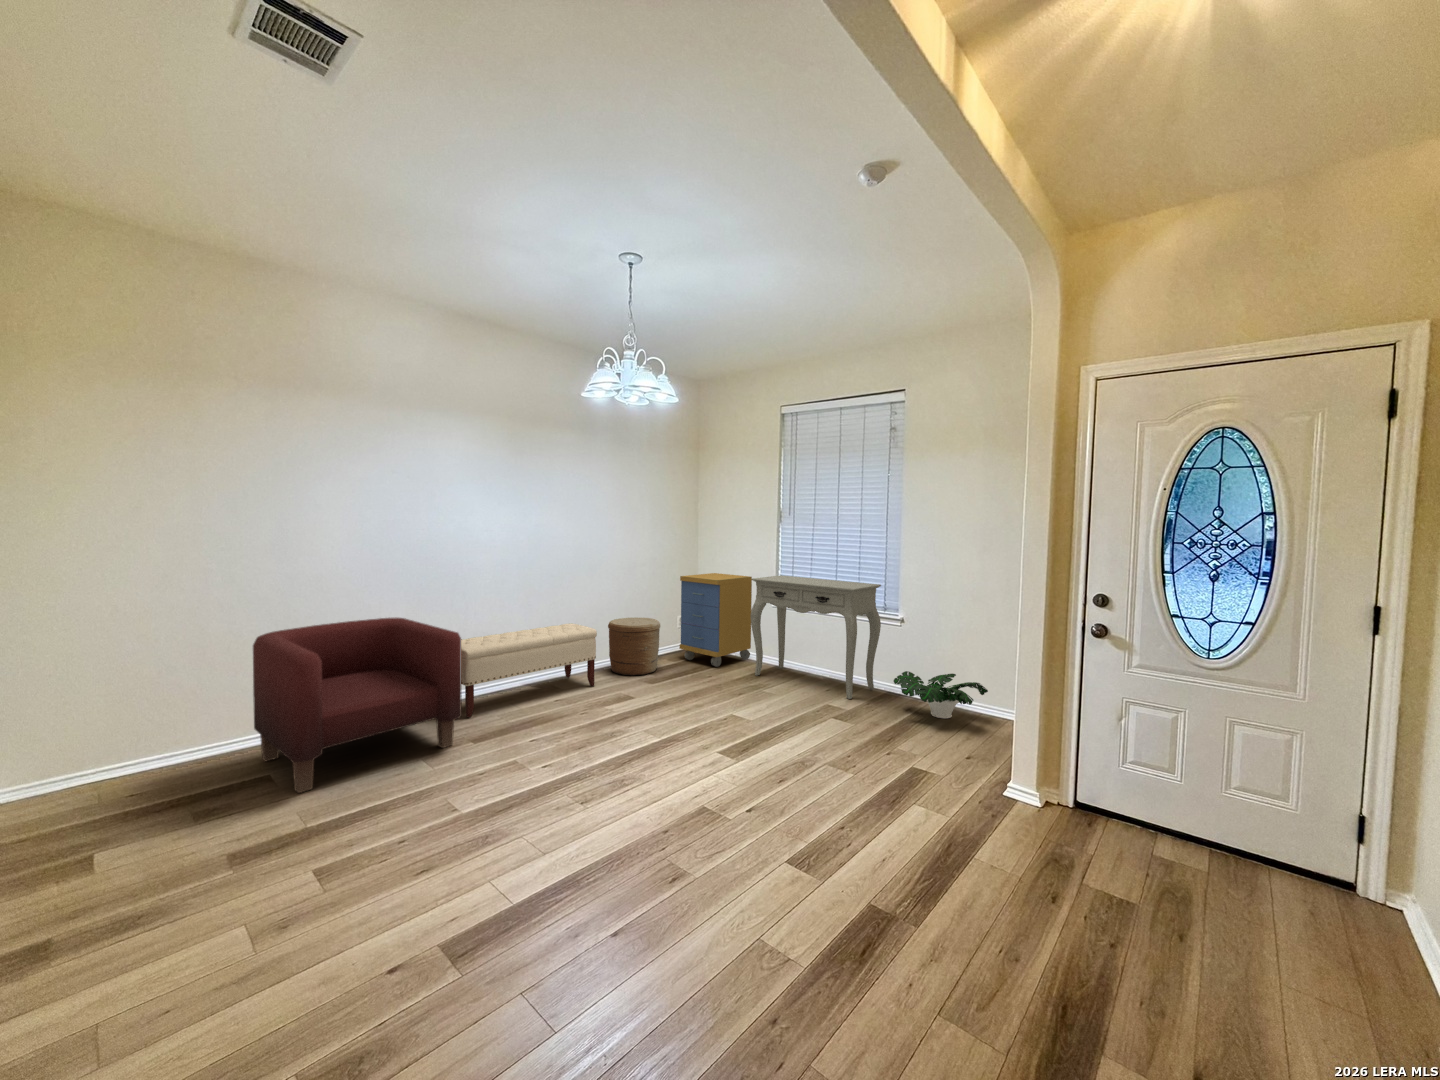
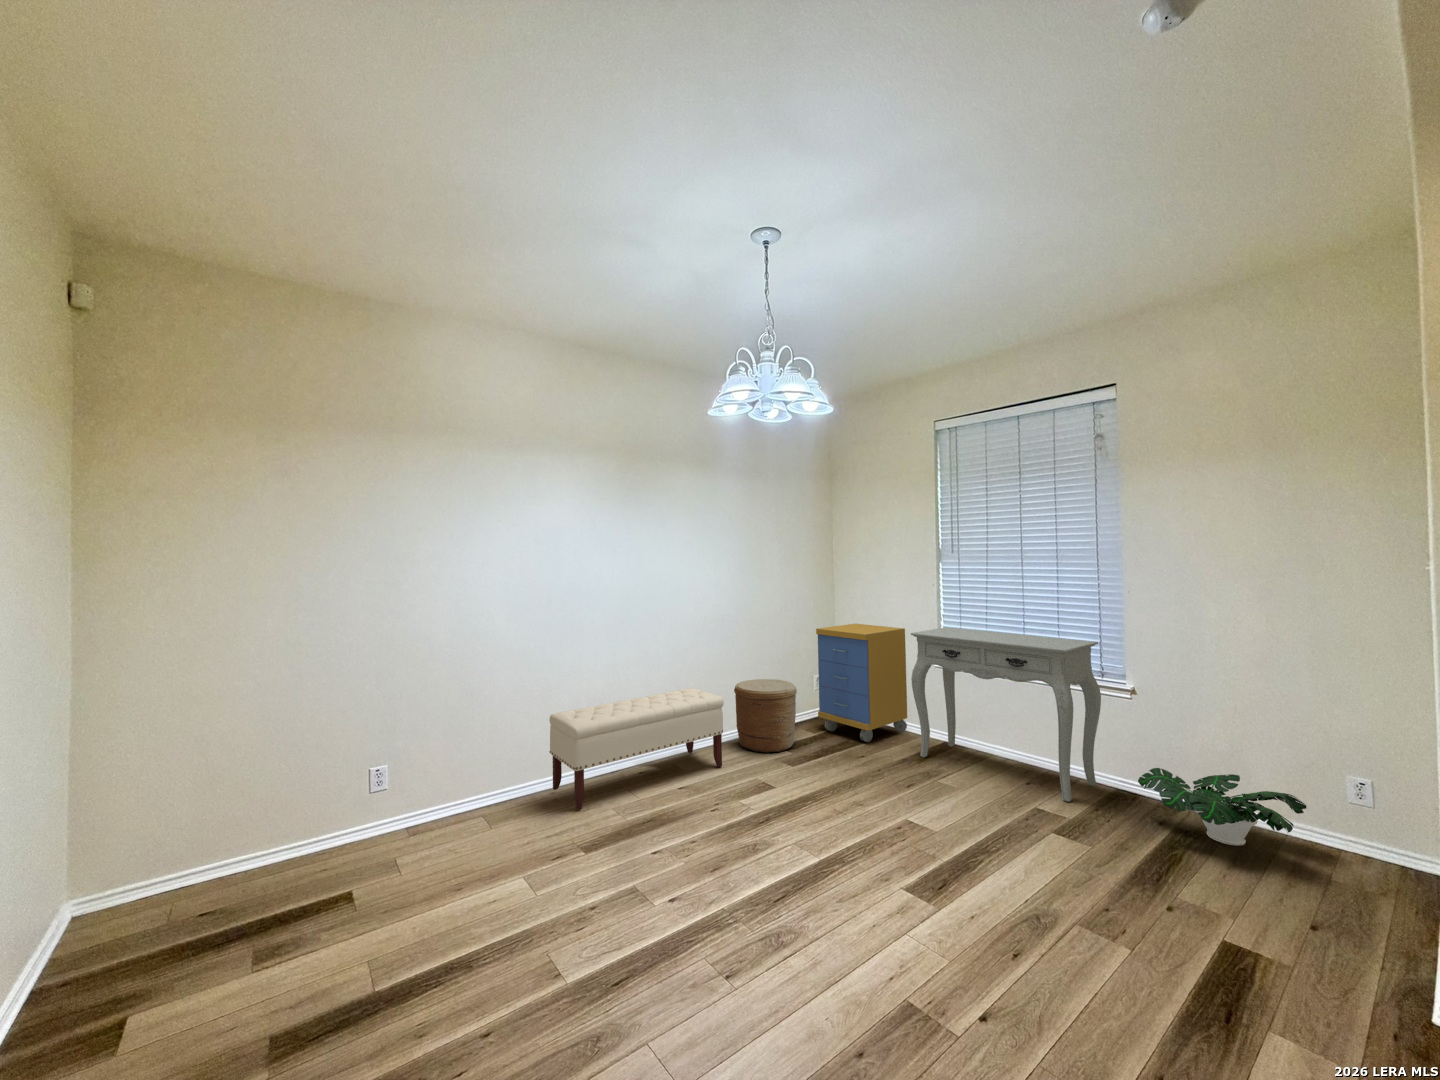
armchair: present [253,618,462,793] -> none [340,687,569,924]

